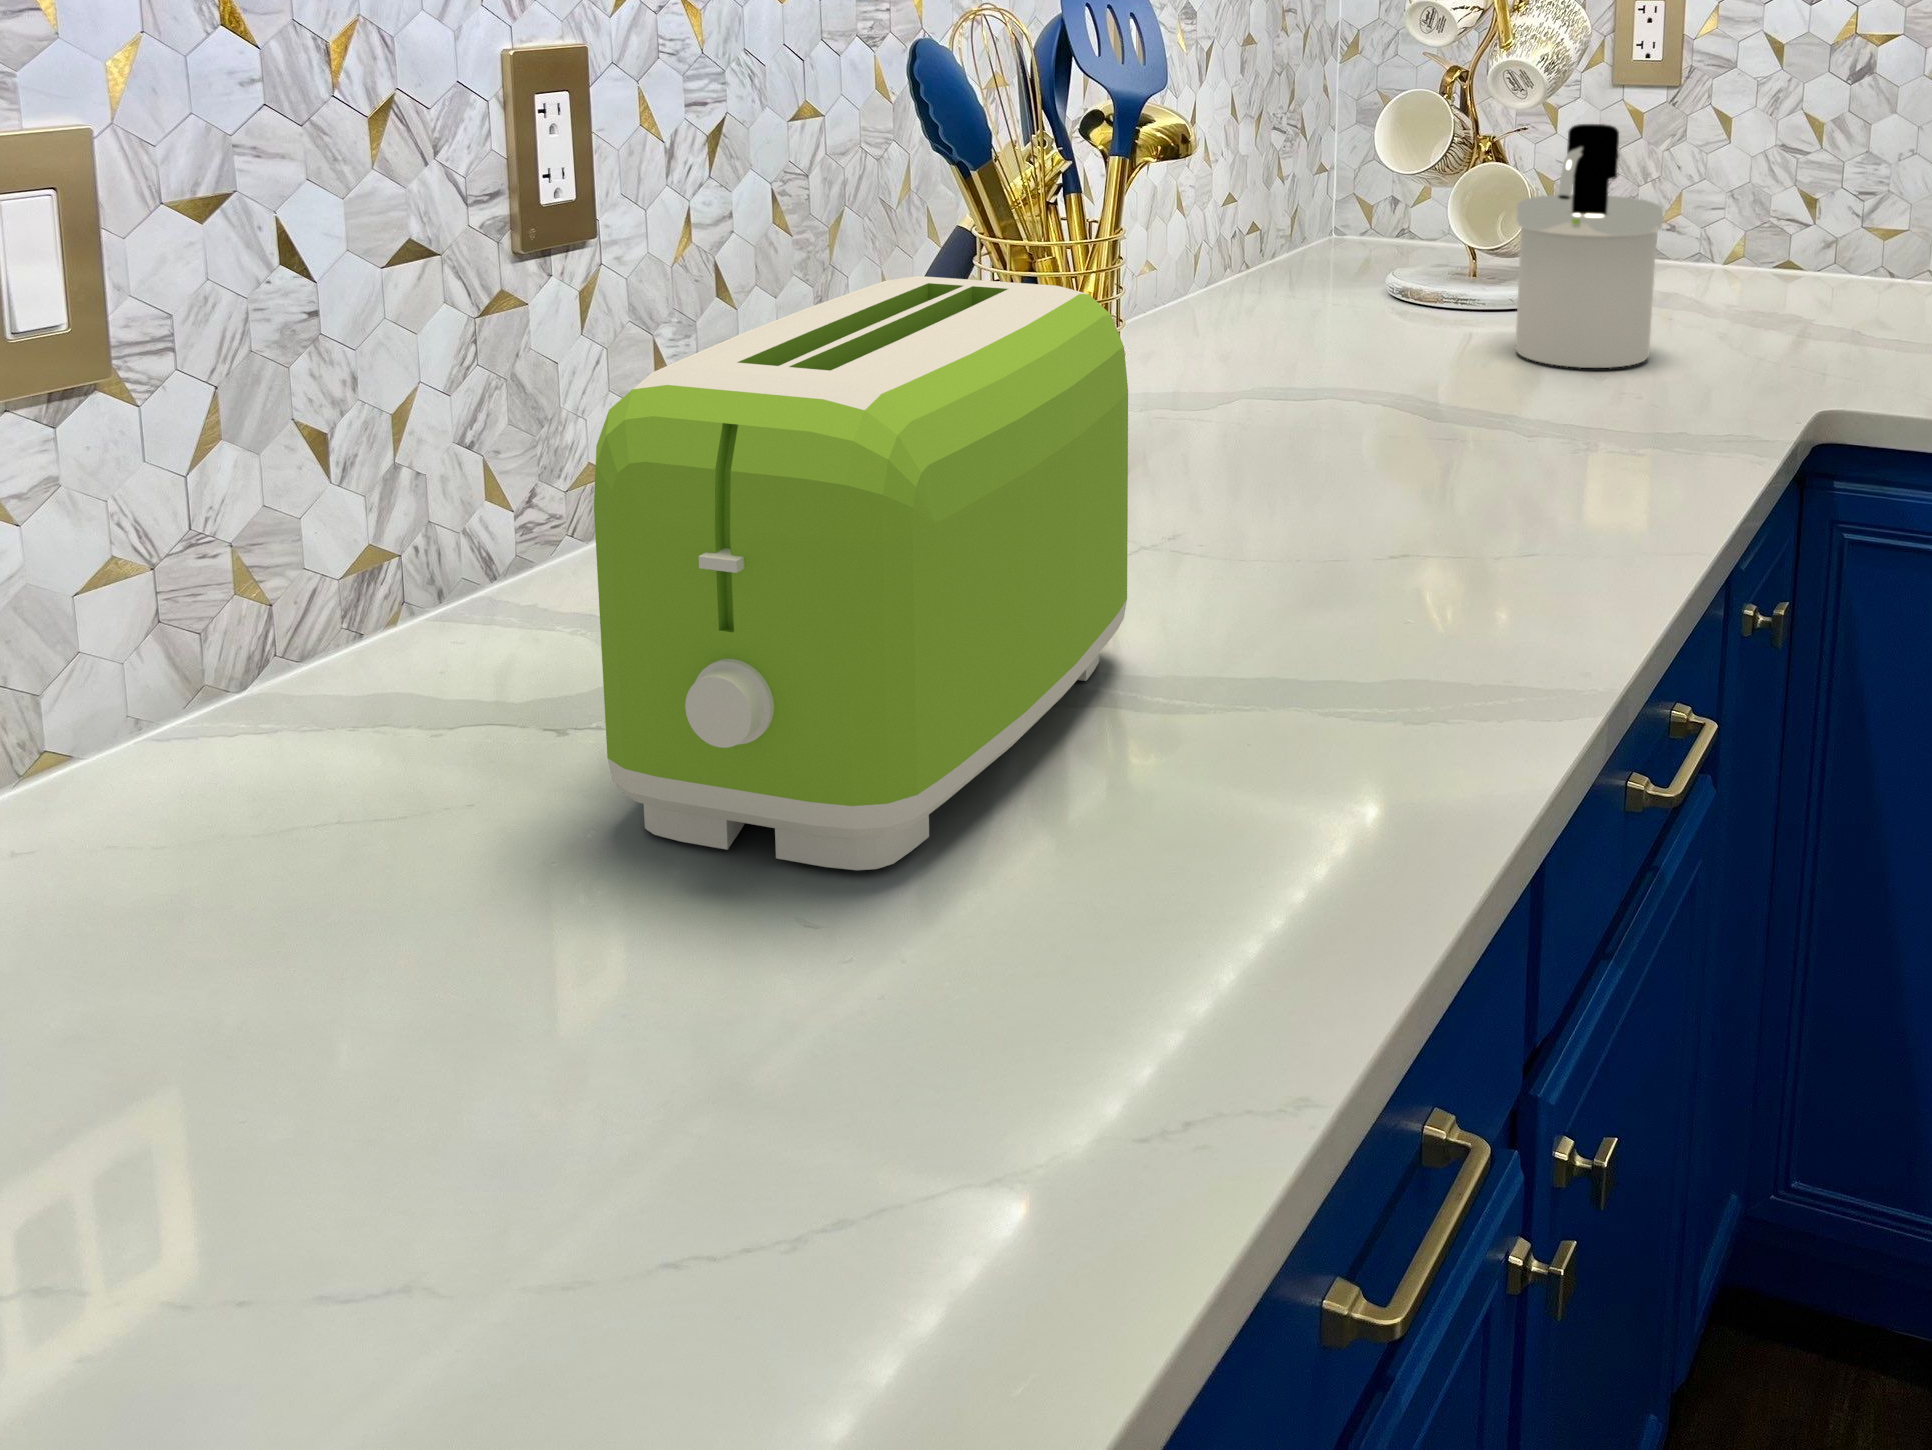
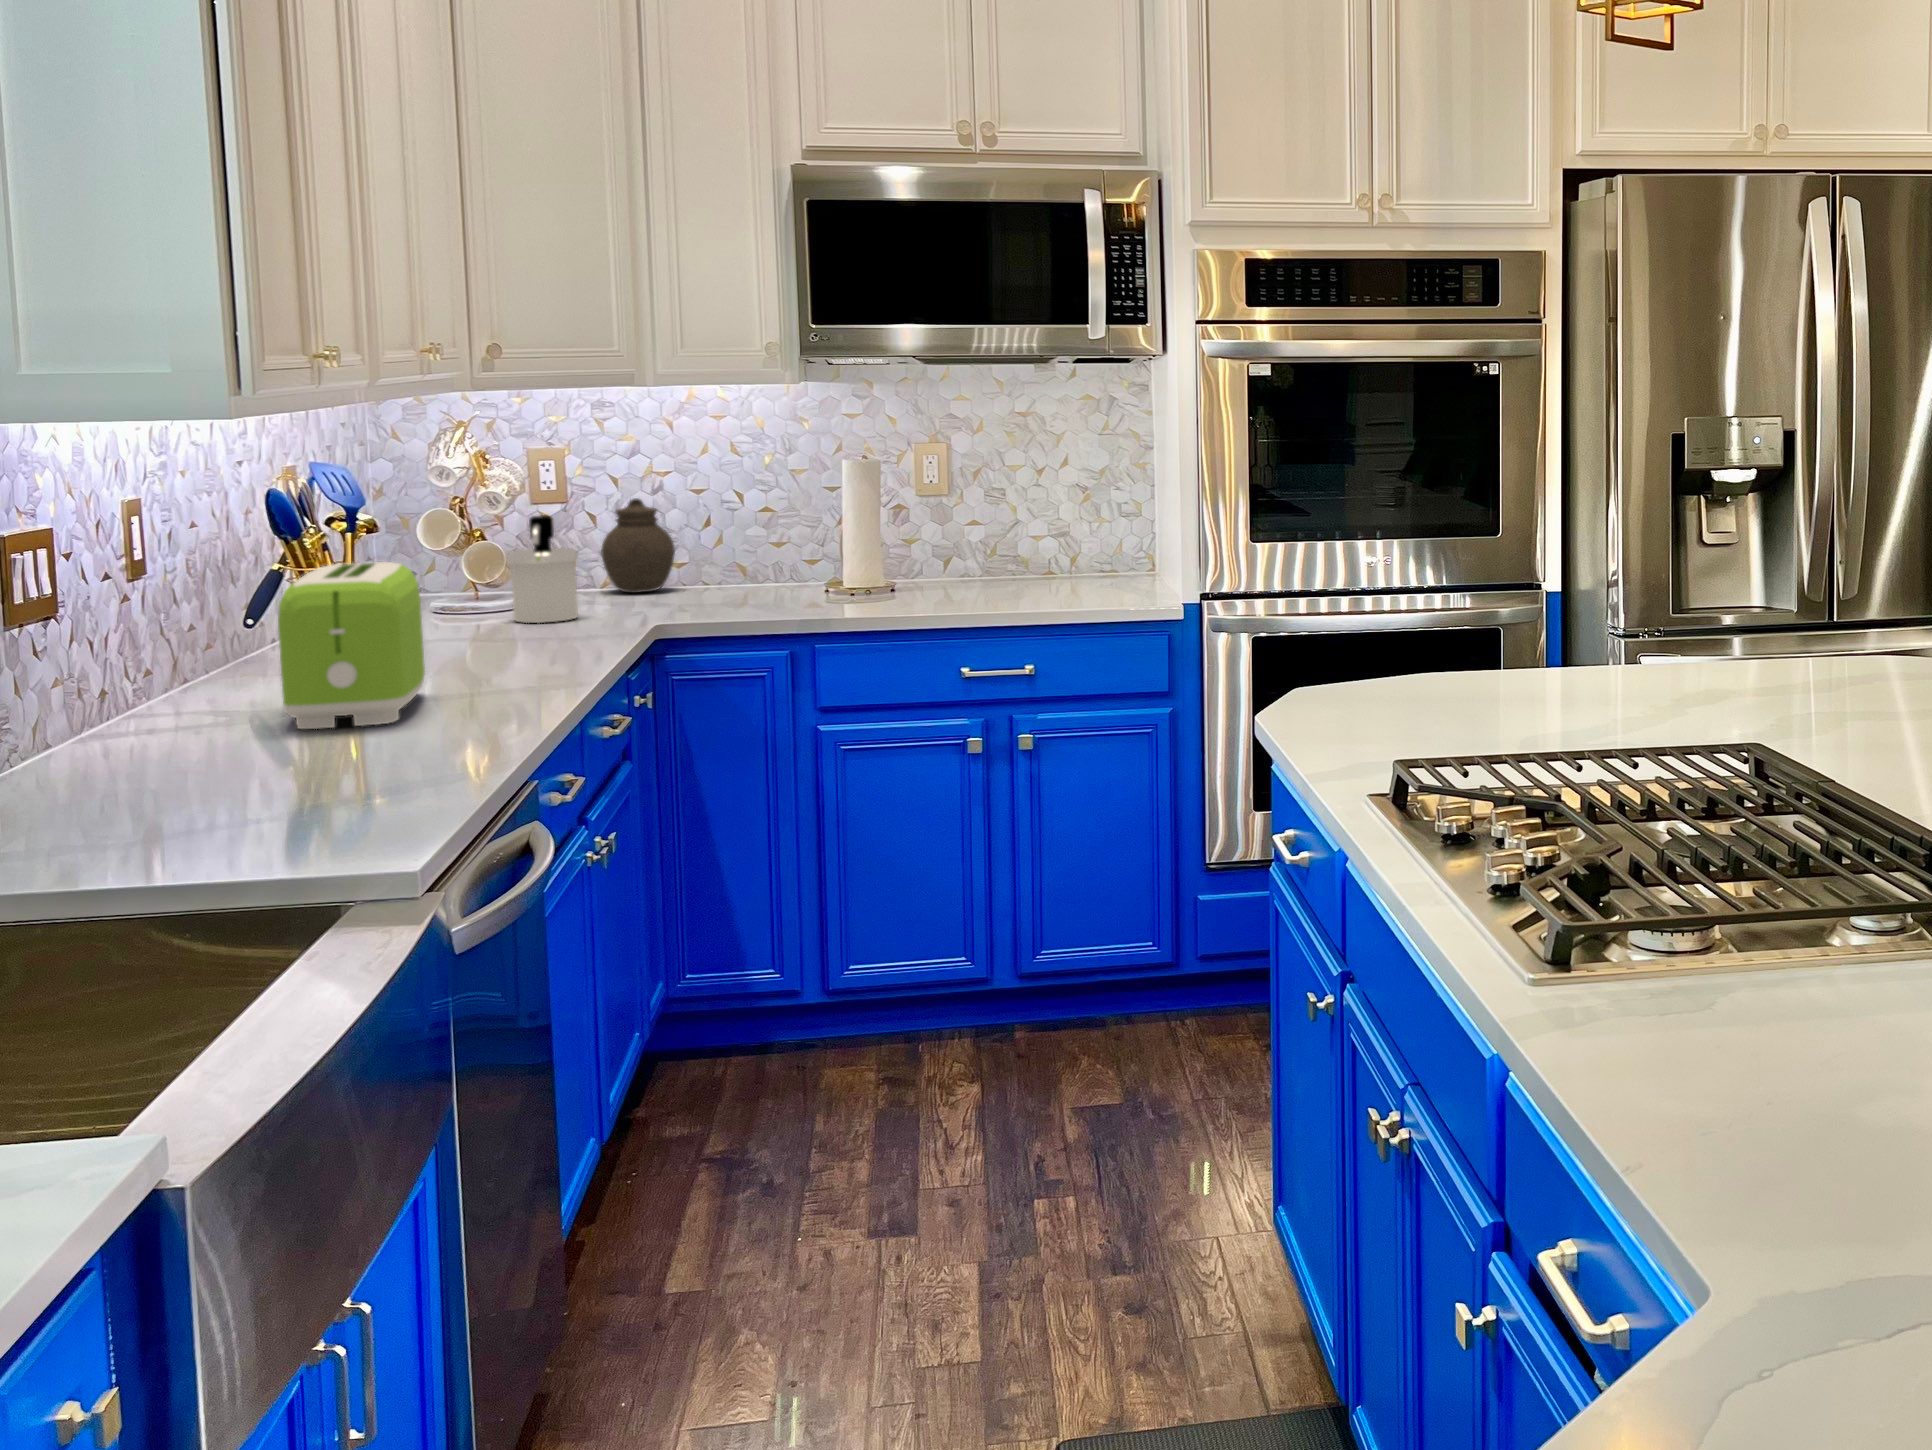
jar: none [1730,89,1882,289] -> present [601,498,675,593]

